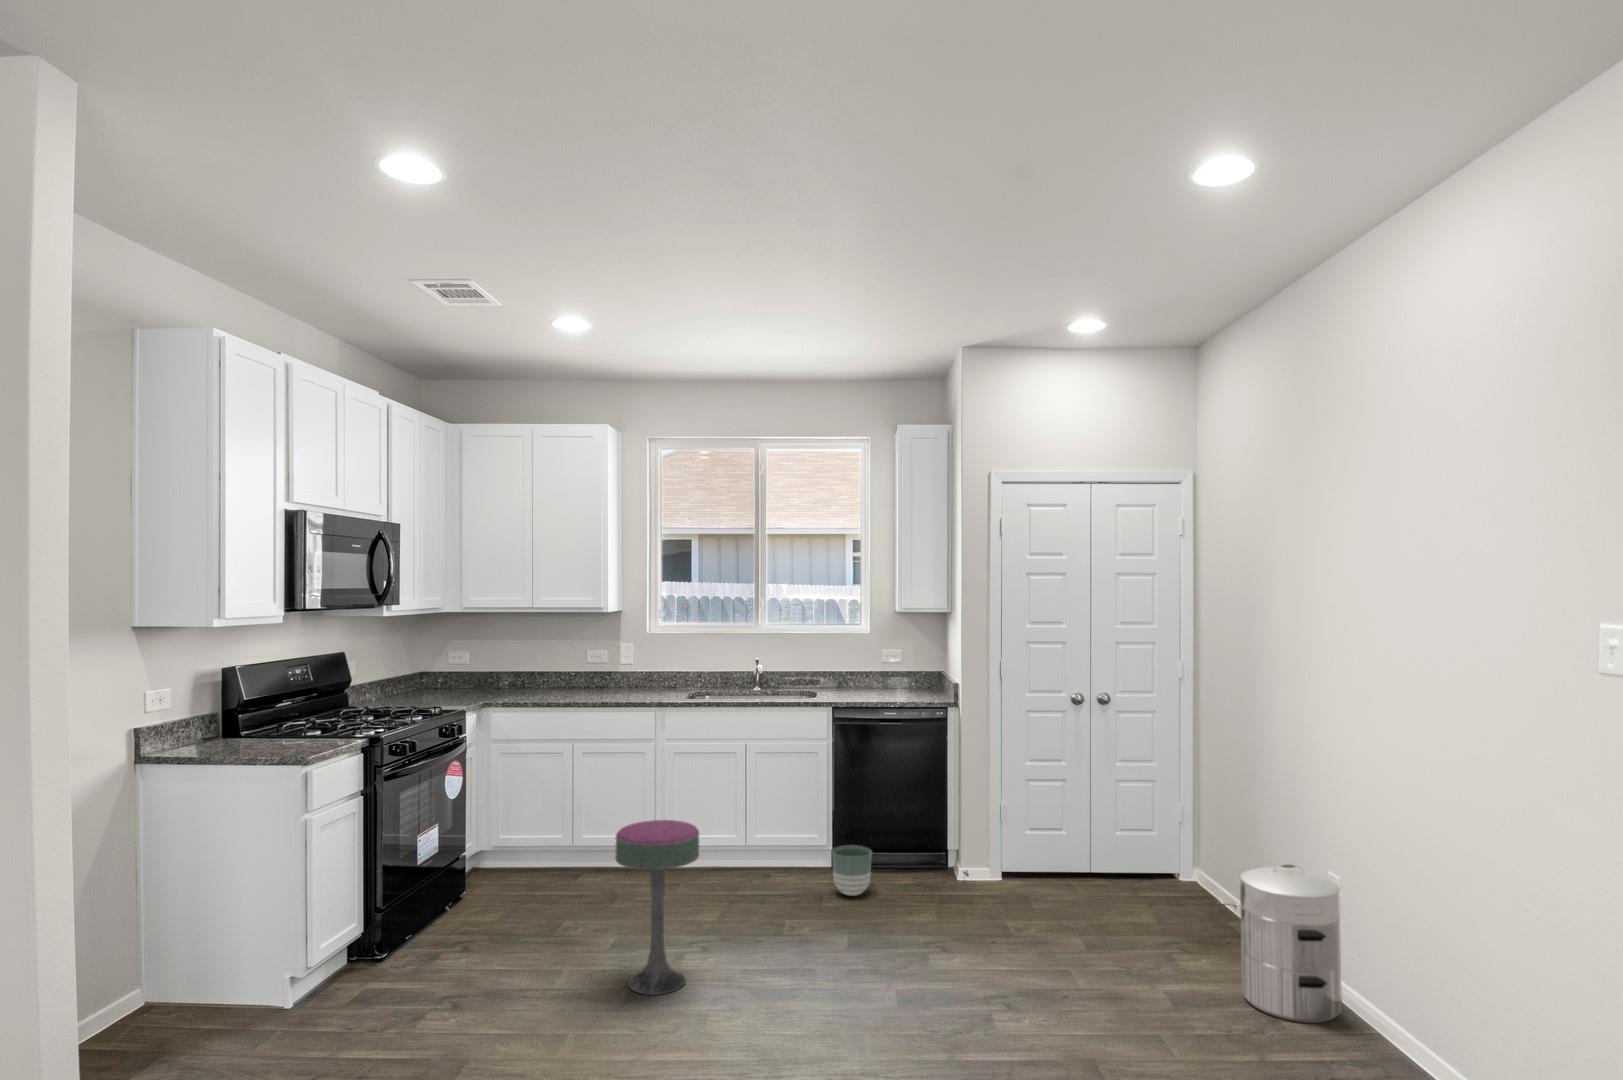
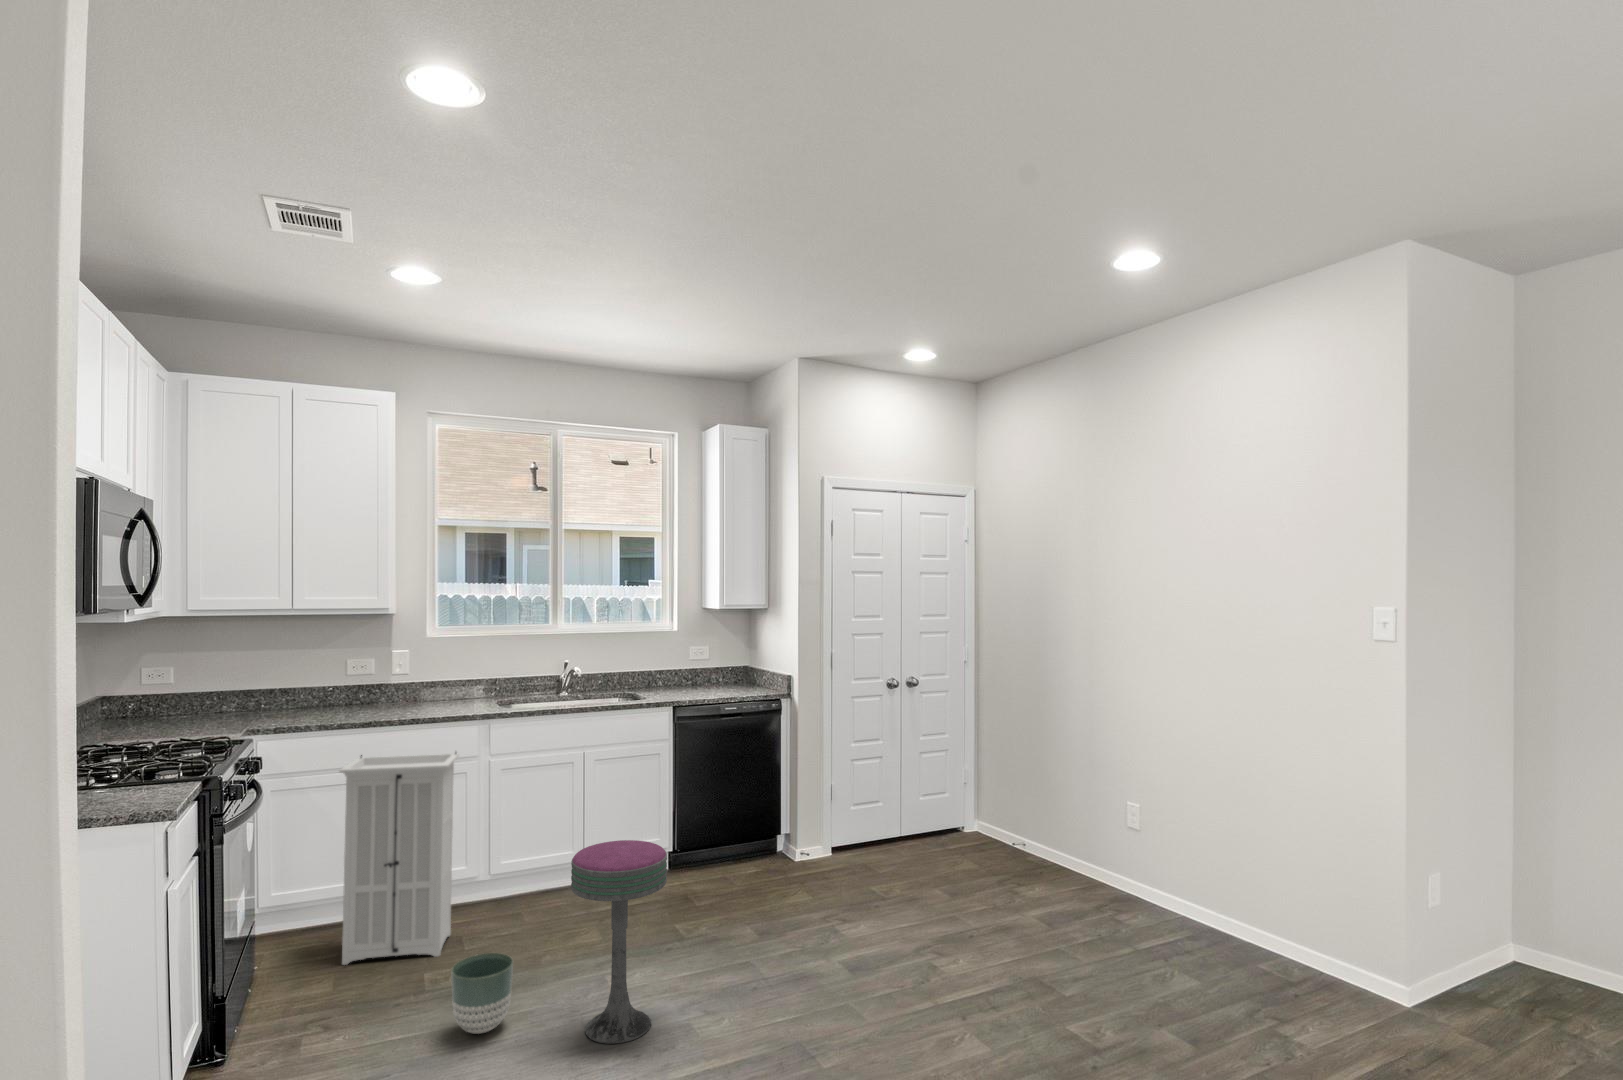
storage cabinet: none [523,728,621,903] -> present [339,753,459,965]
planter: present [832,845,872,896] -> present [451,953,513,1034]
waste bin: present [1240,865,1342,1023] -> none [1102,802,1182,927]

